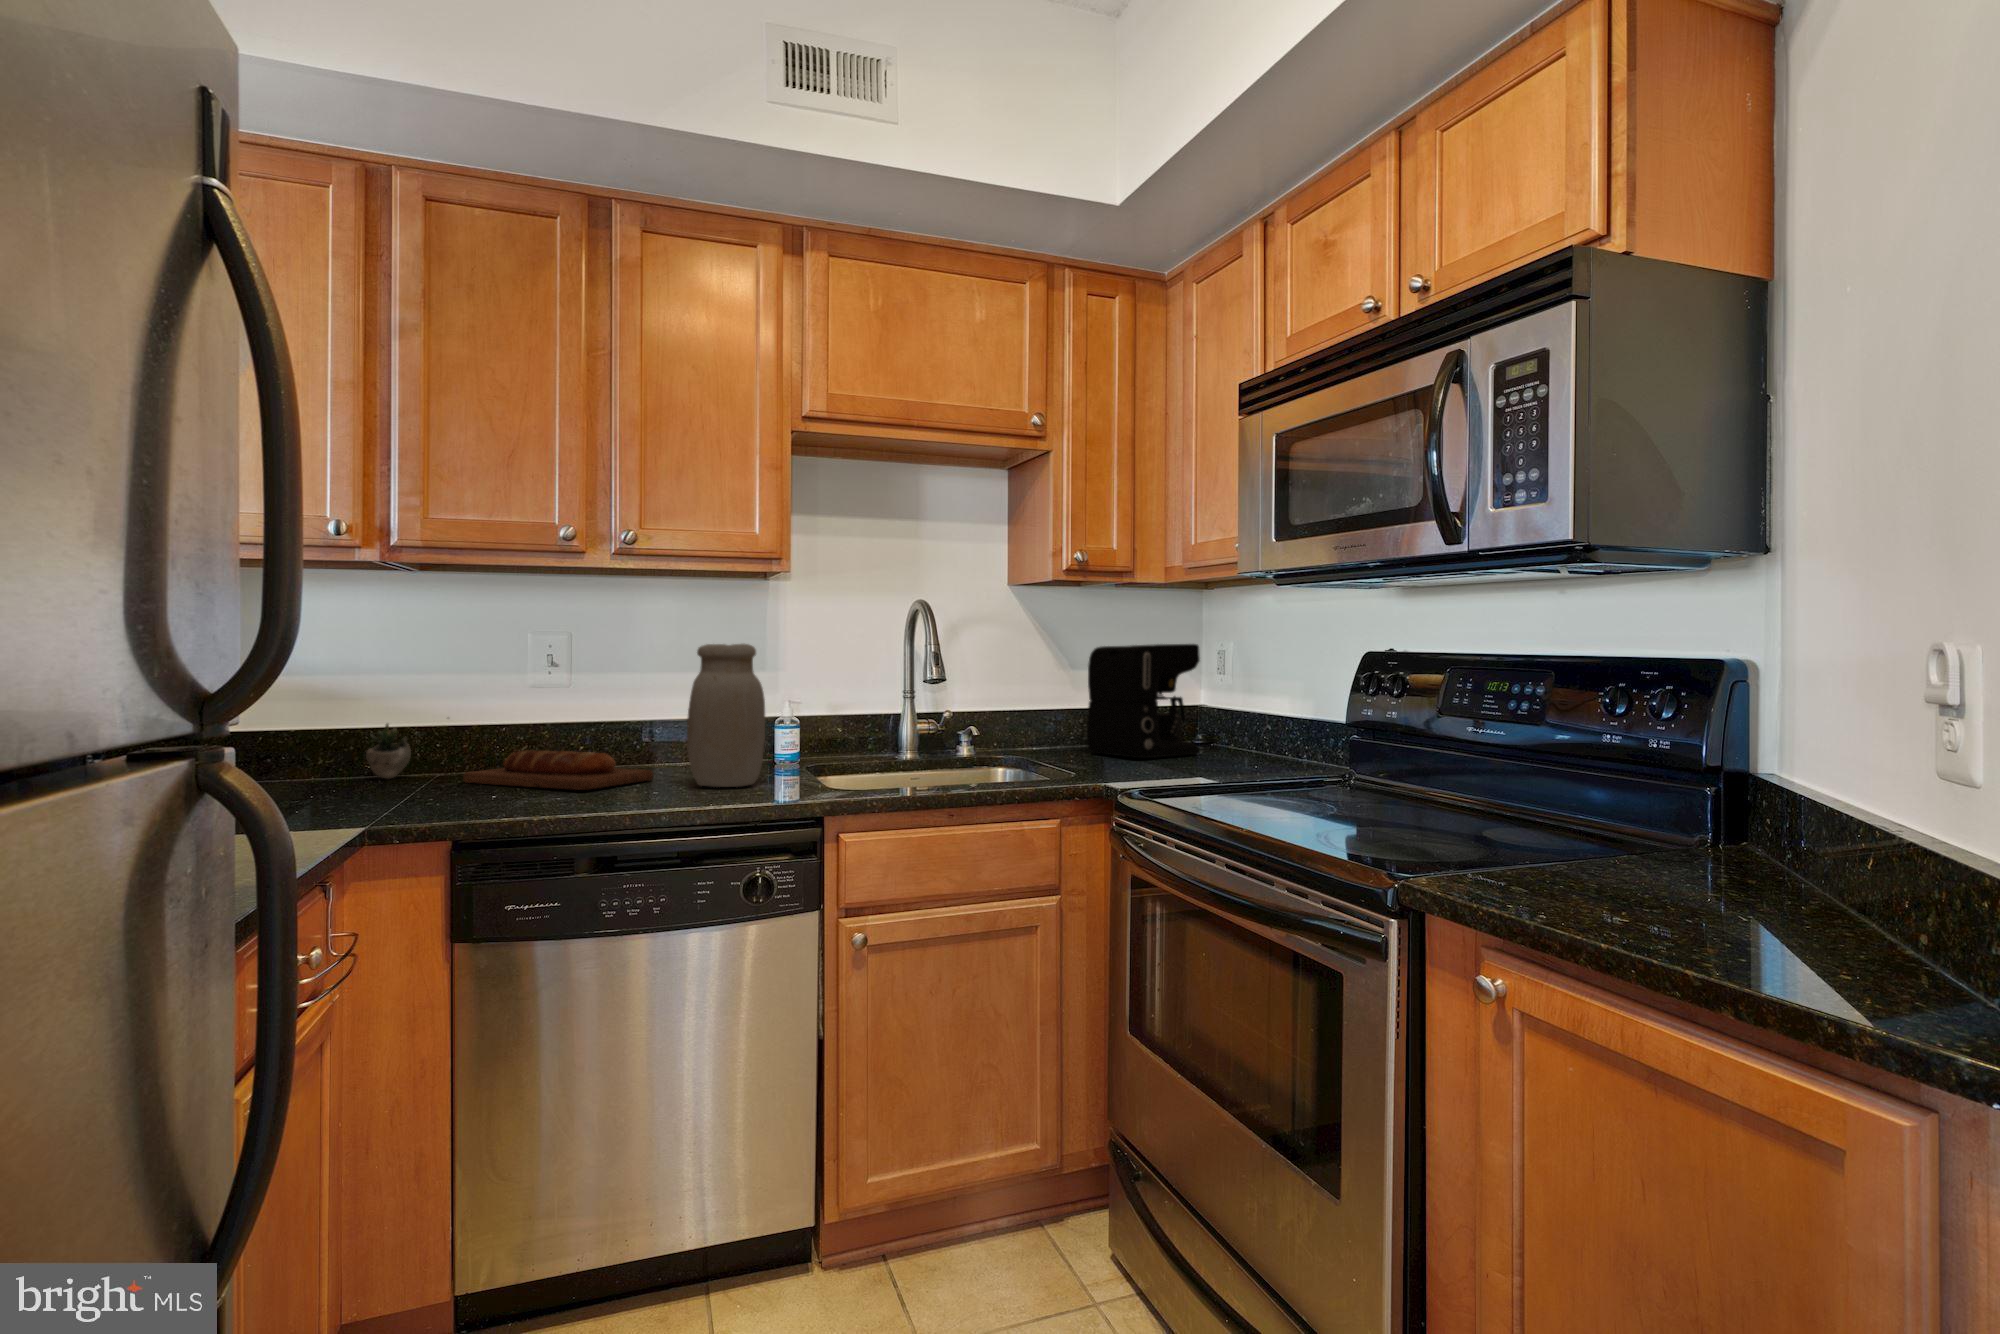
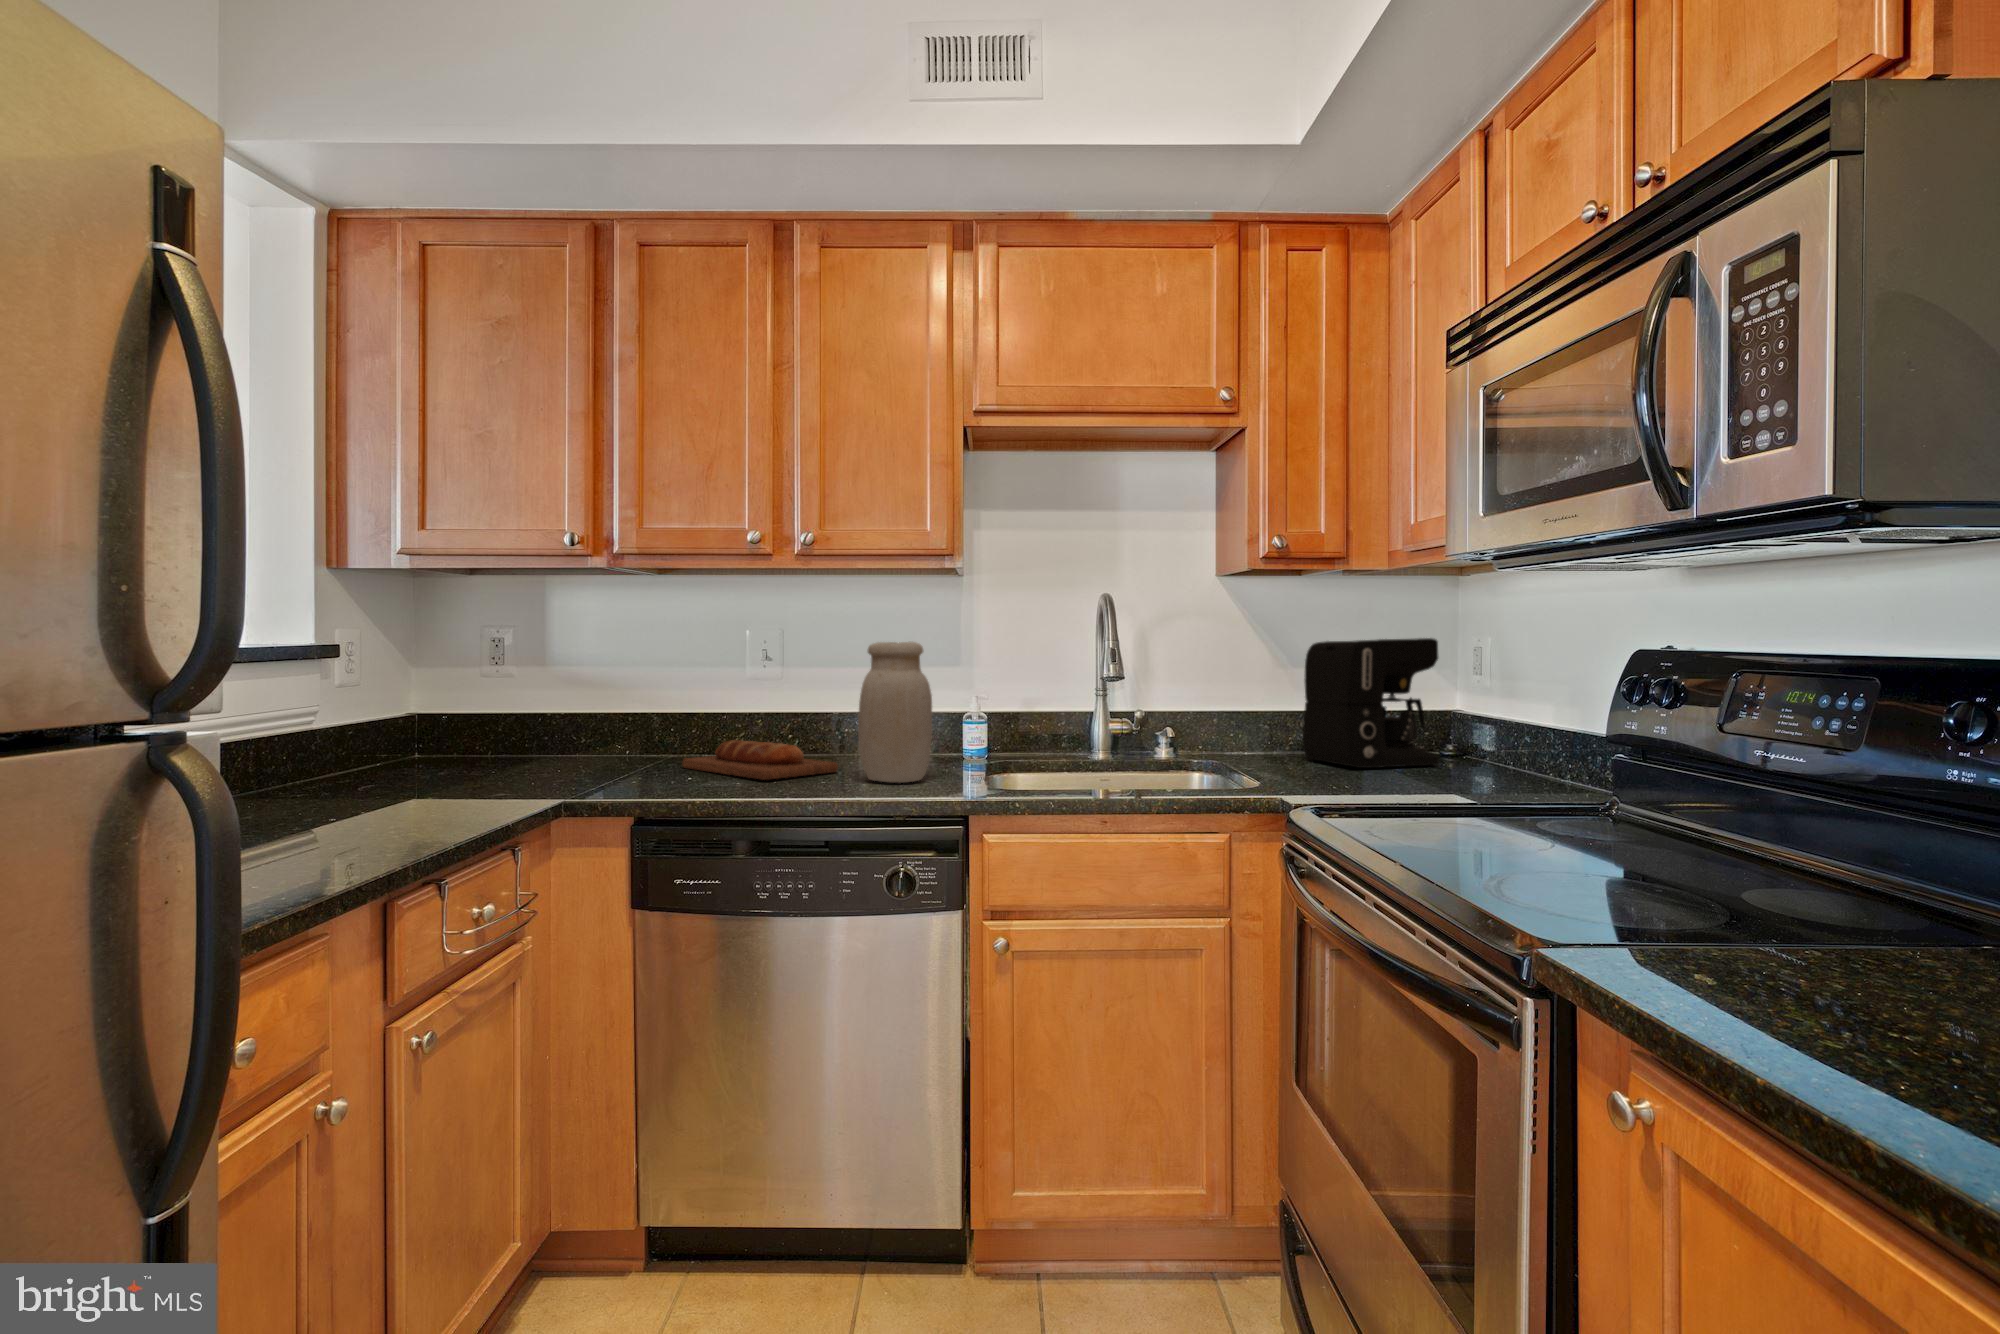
succulent plant: present [366,724,411,779] -> none [613,708,678,762]

